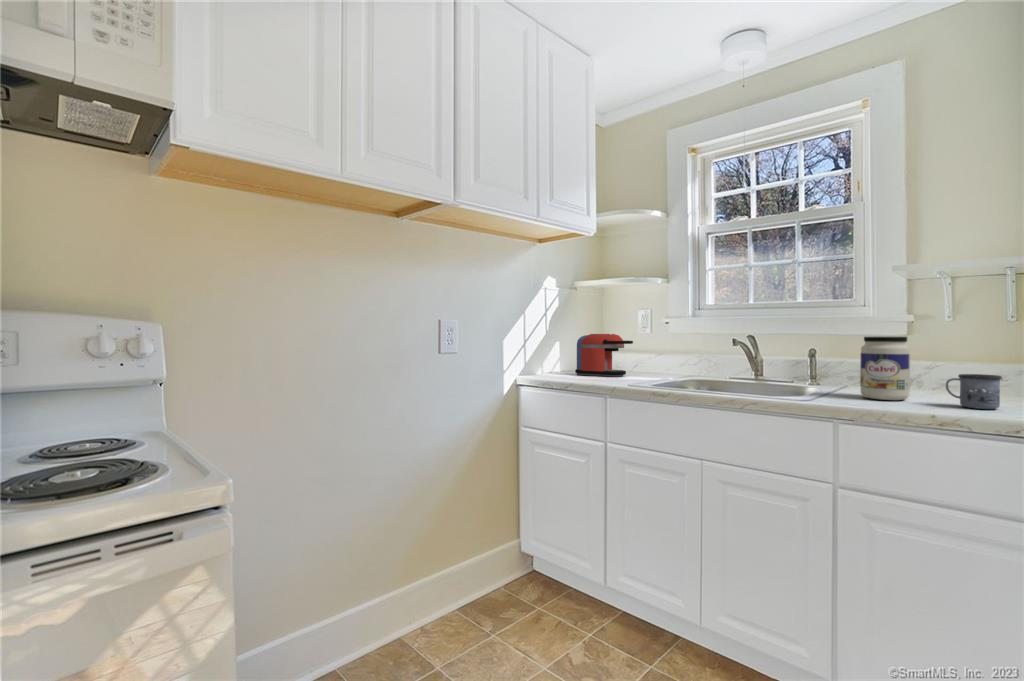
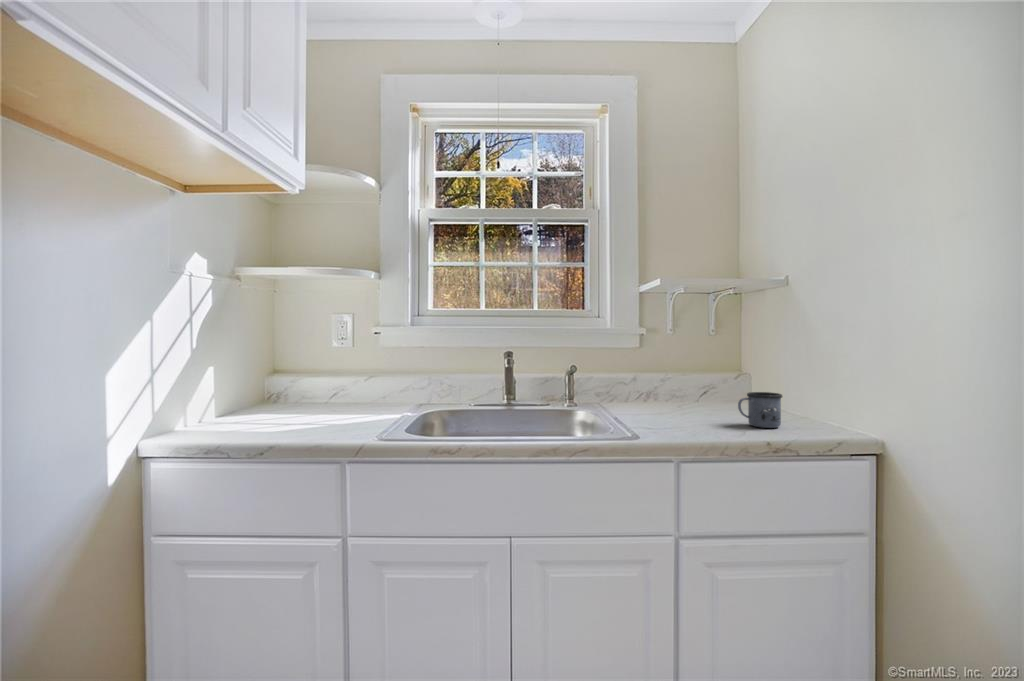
coffee maker: present [575,334,633,377] -> none [251,352,350,421]
jar: present [860,337,910,400] -> none [656,354,702,425]

